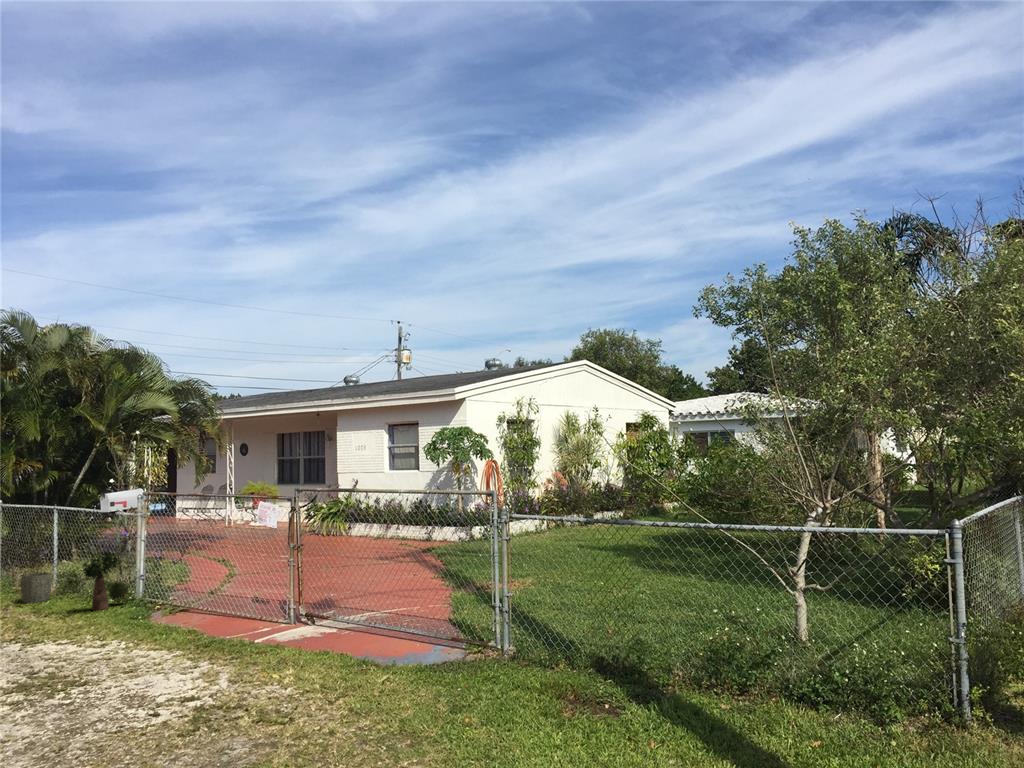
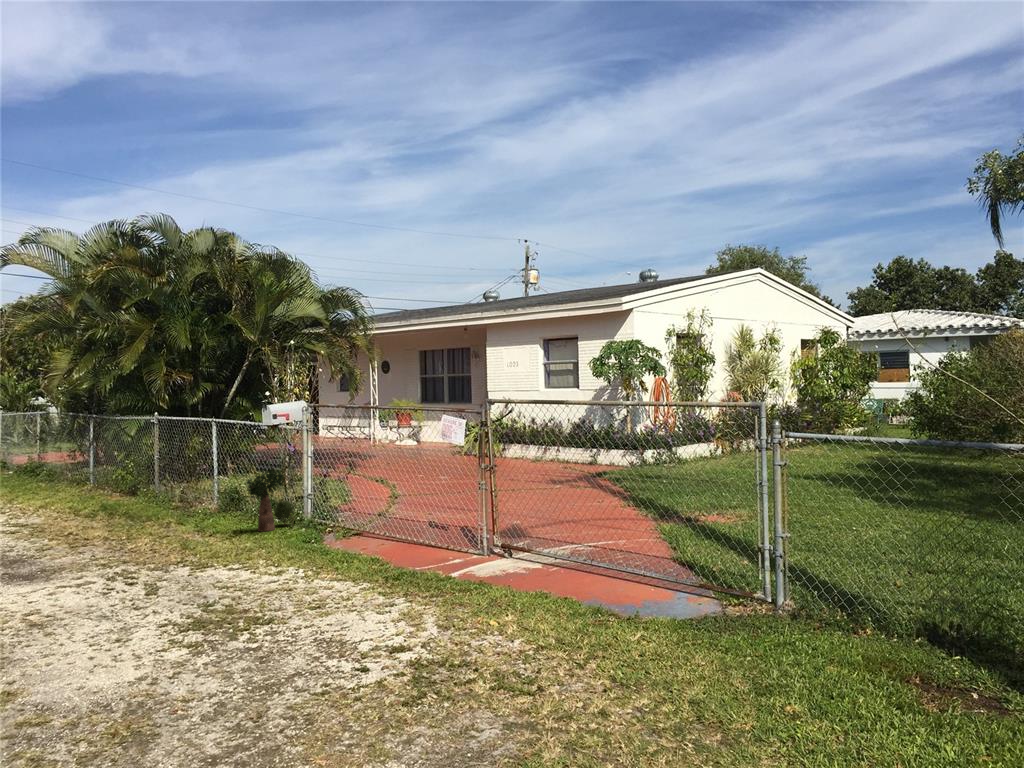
woven basket: present [21,573,51,603] -> none [183,489,213,521]

